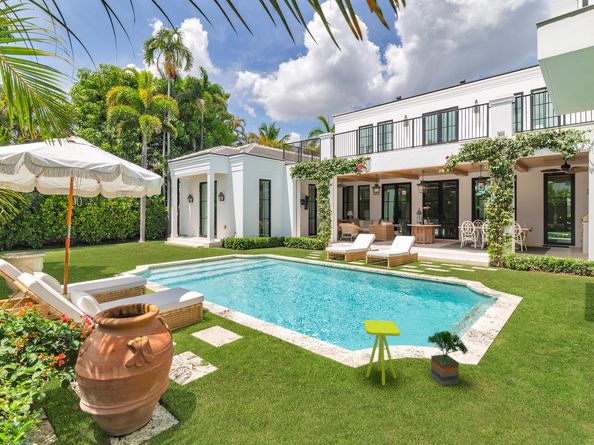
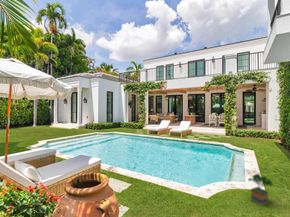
side table: present [364,320,400,385] -> none [215,171,241,210]

